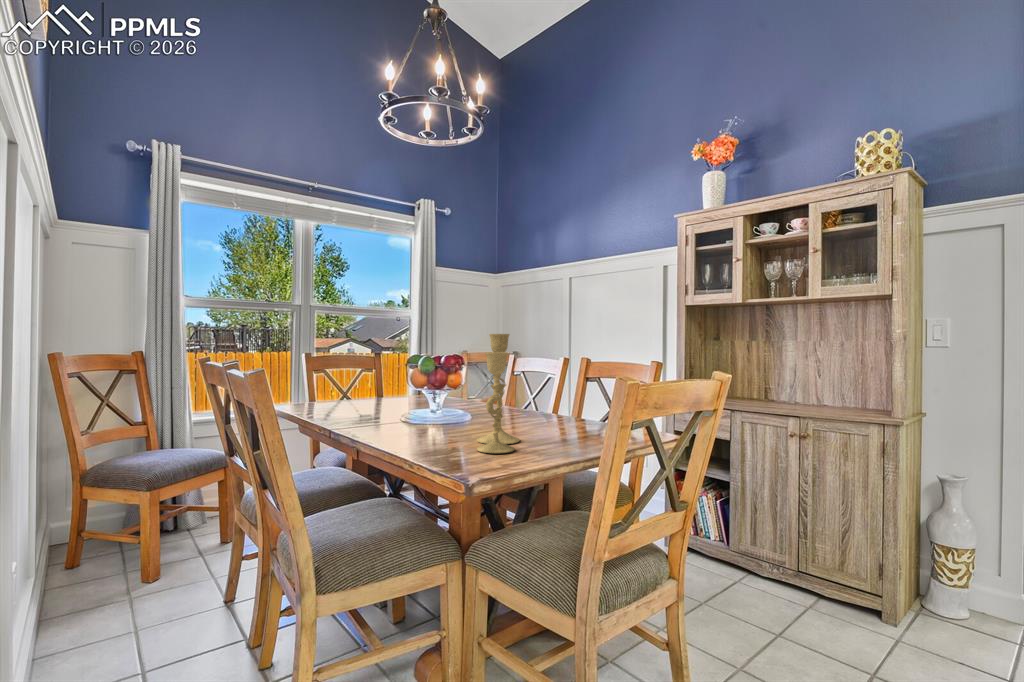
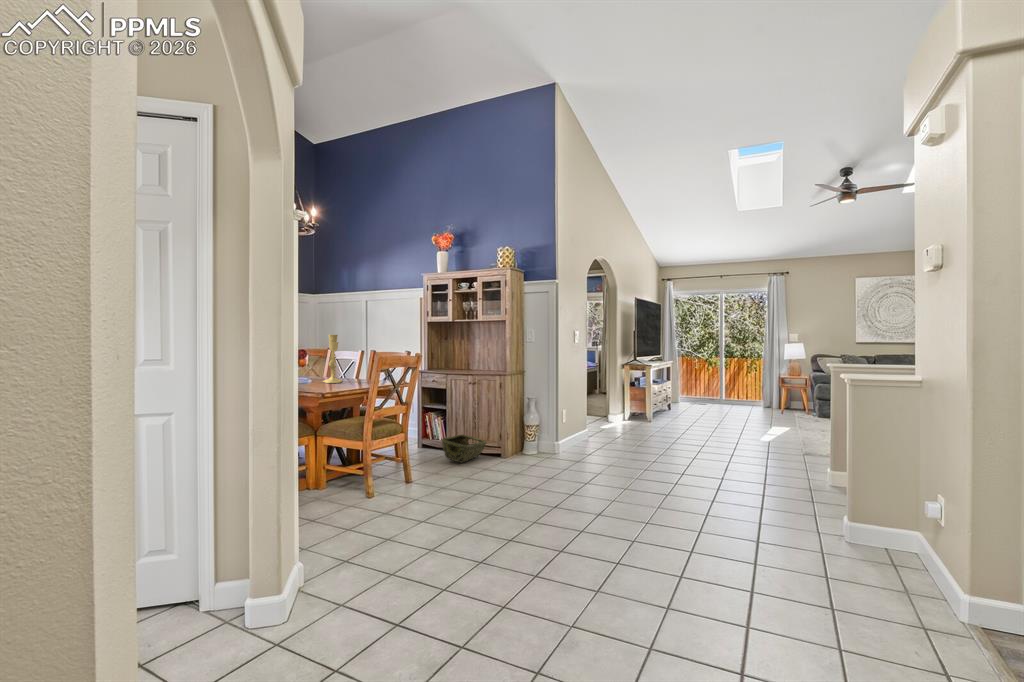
woven basket: none [736,548,842,637] -> present [442,435,486,463]

